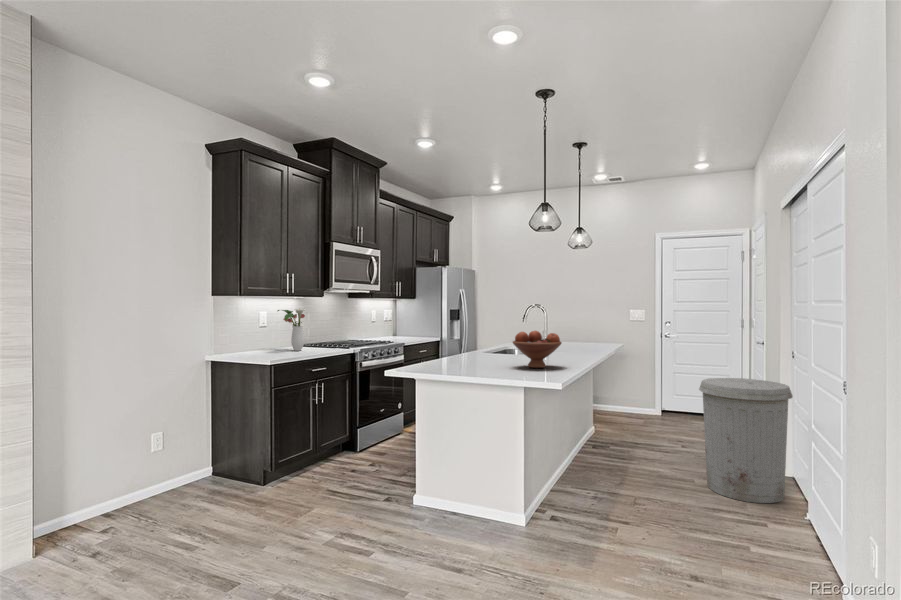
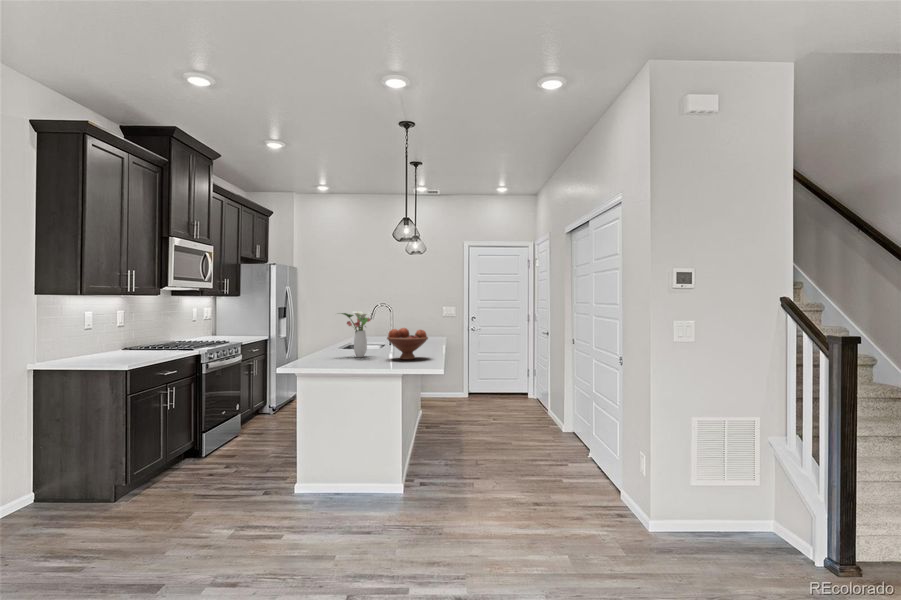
flower arrangement: present [278,309,306,351] -> present [341,312,370,357]
trash can: present [699,378,793,503] -> none [516,361,578,452]

